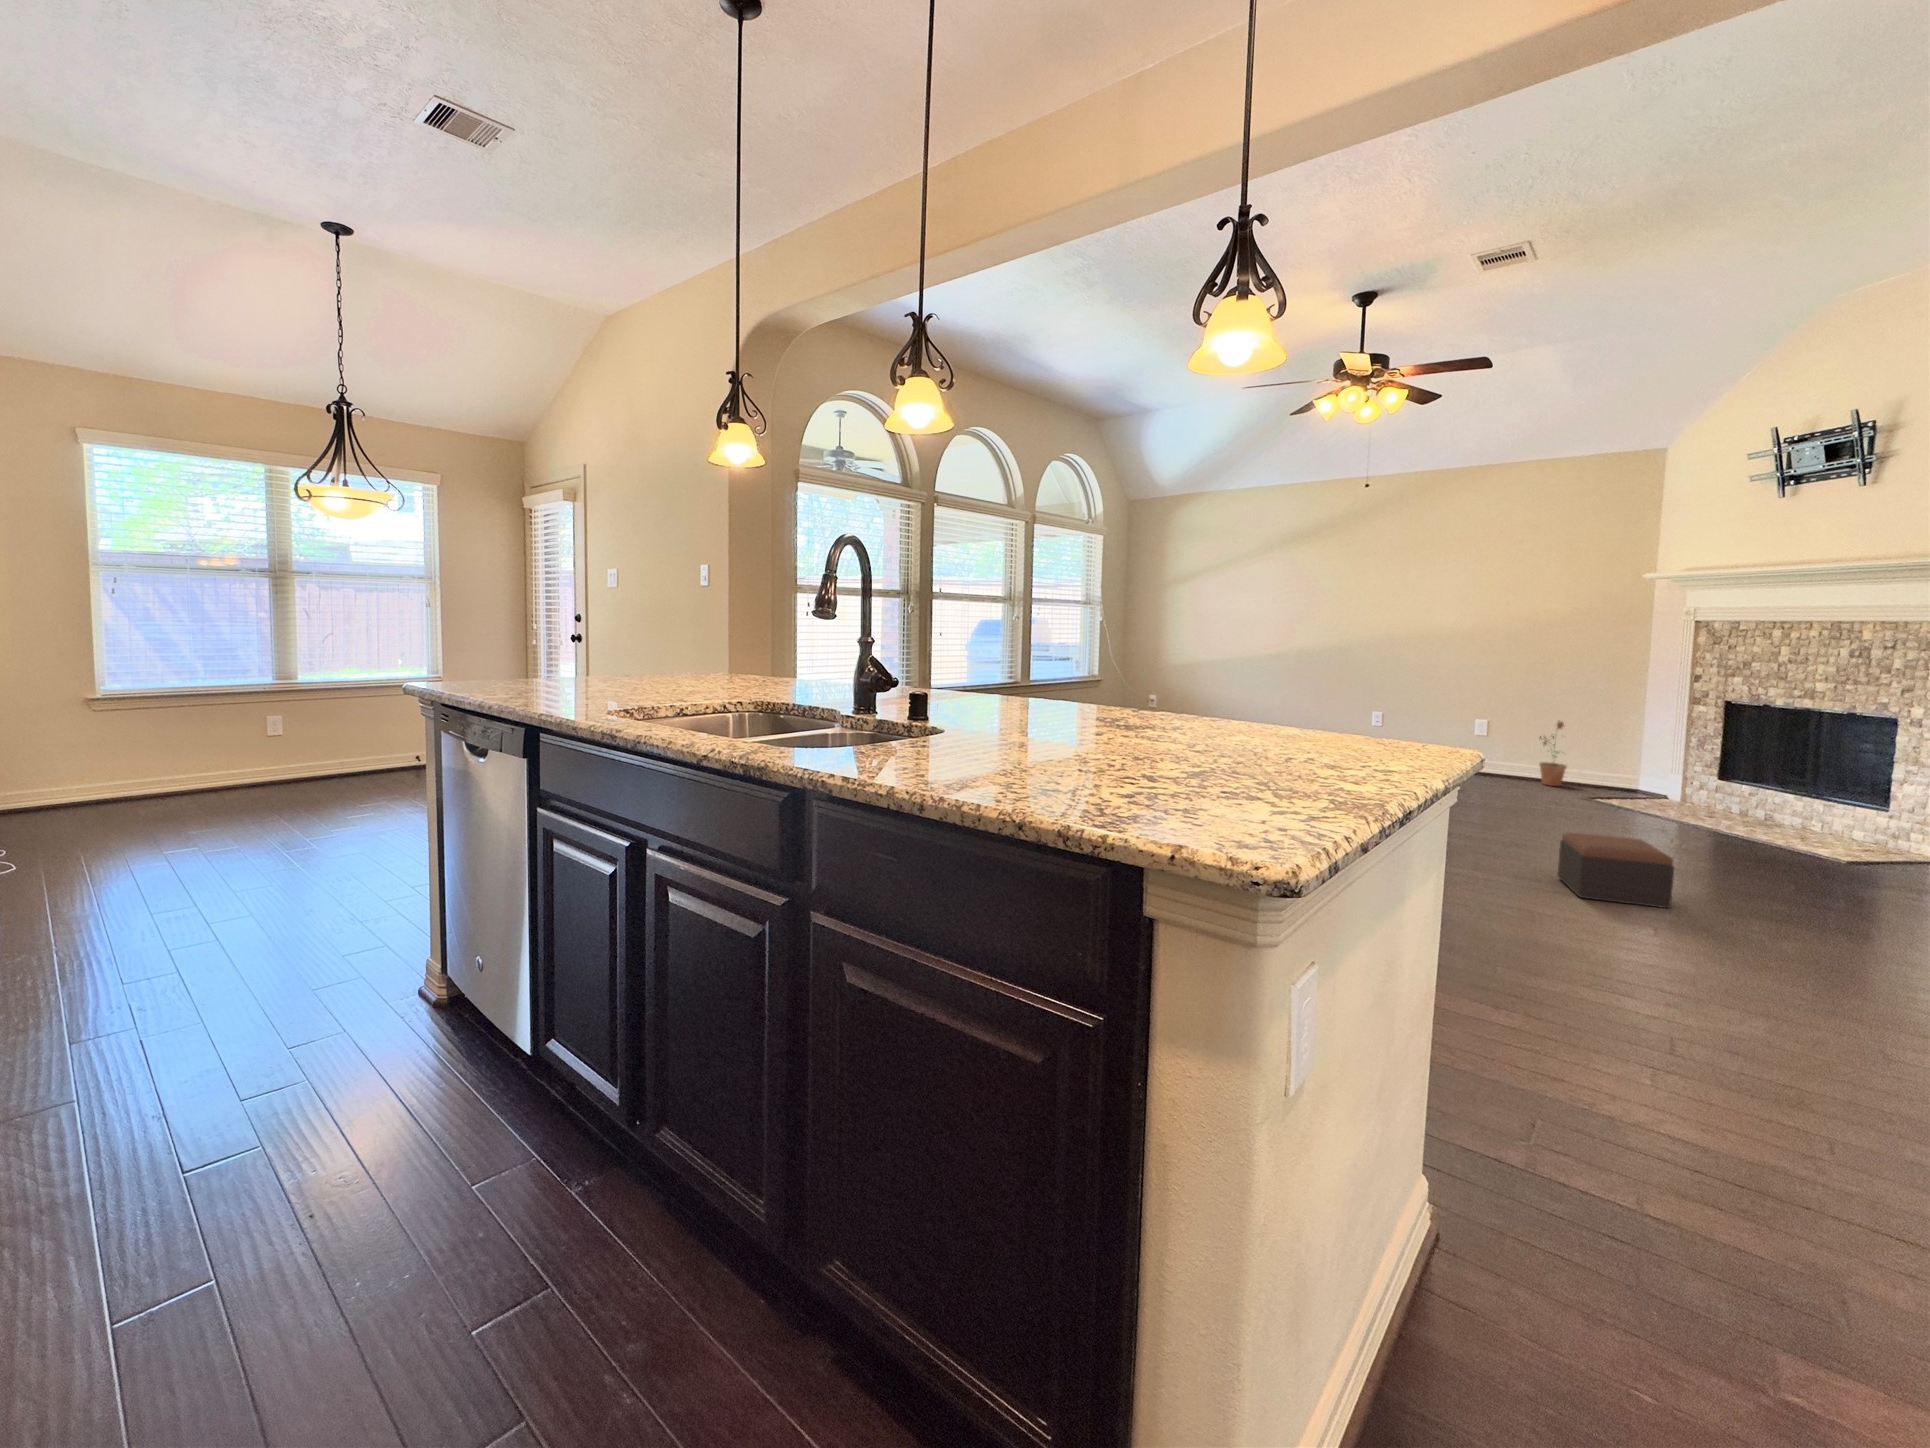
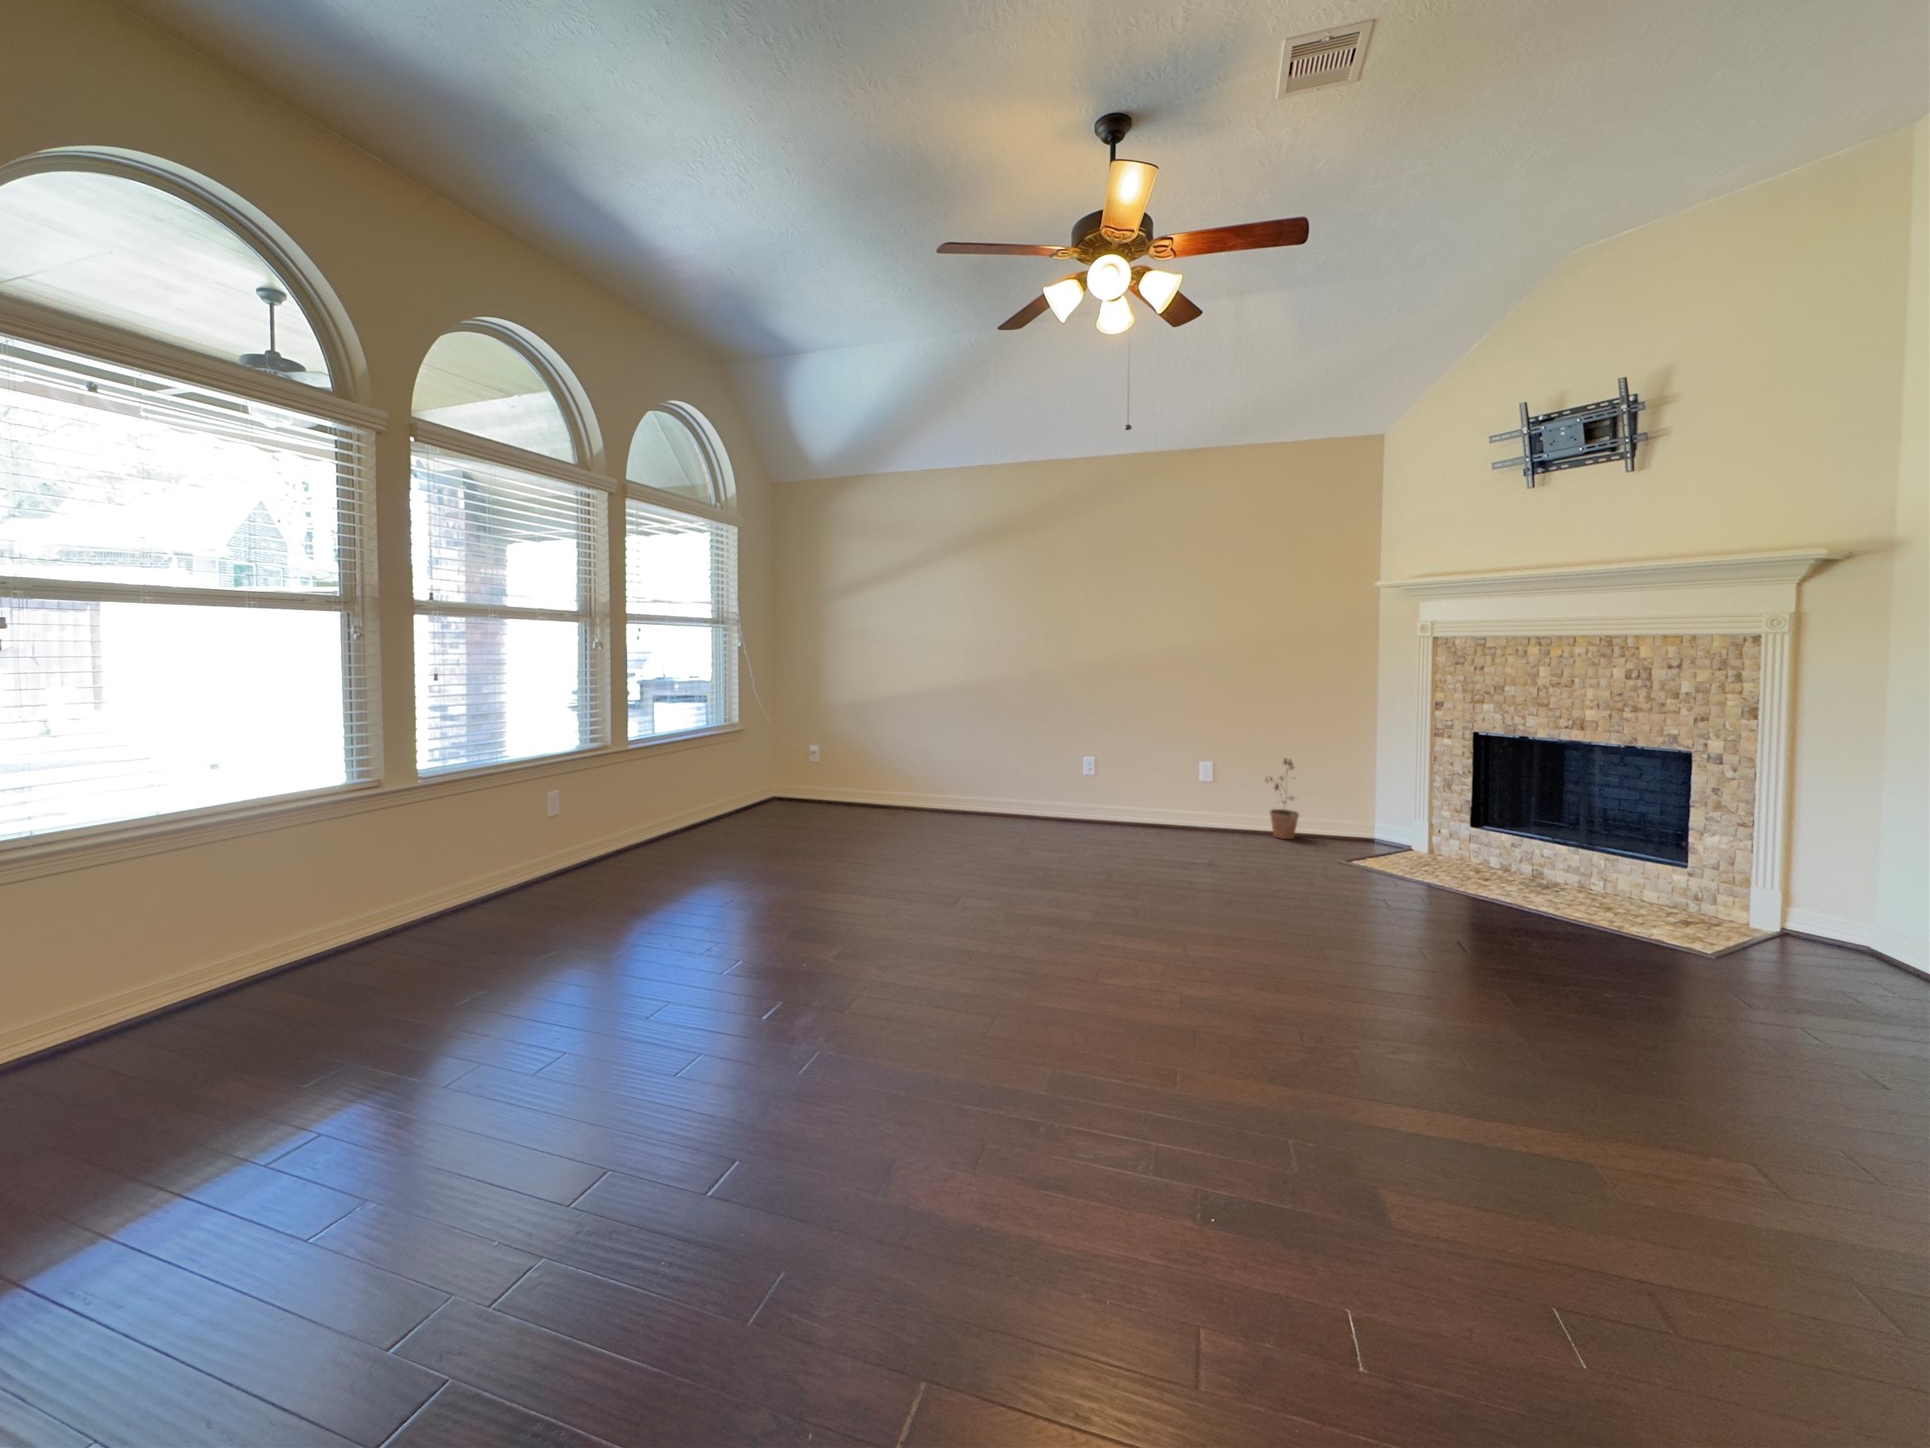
footstool: present [1558,833,1674,908] -> none [1551,1045,1829,1223]

